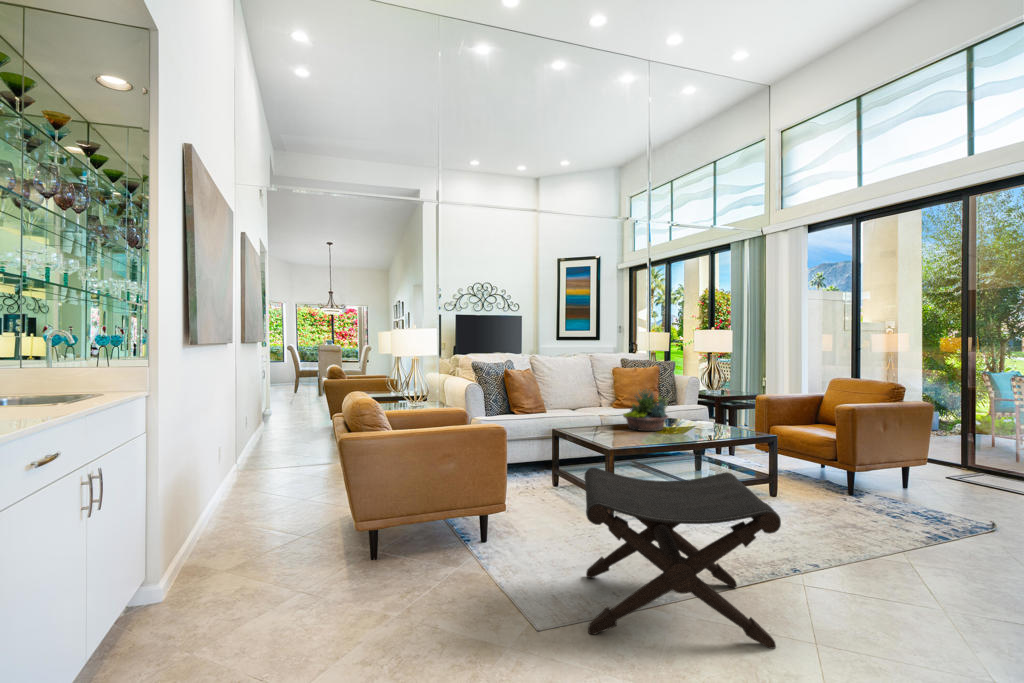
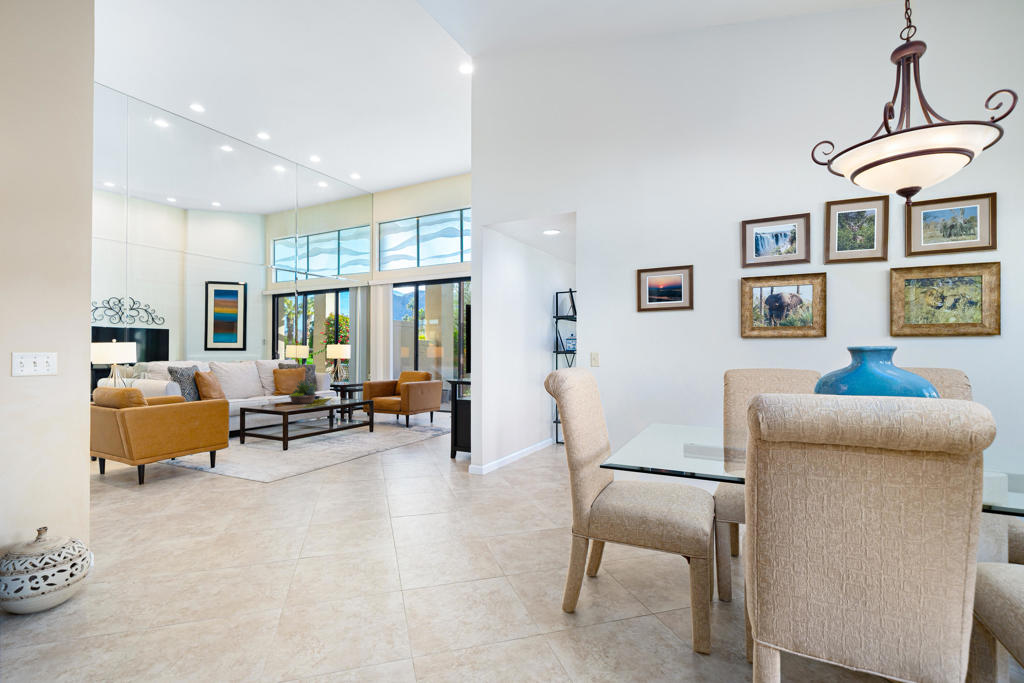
footstool: present [584,468,781,648] -> none [287,409,373,476]

